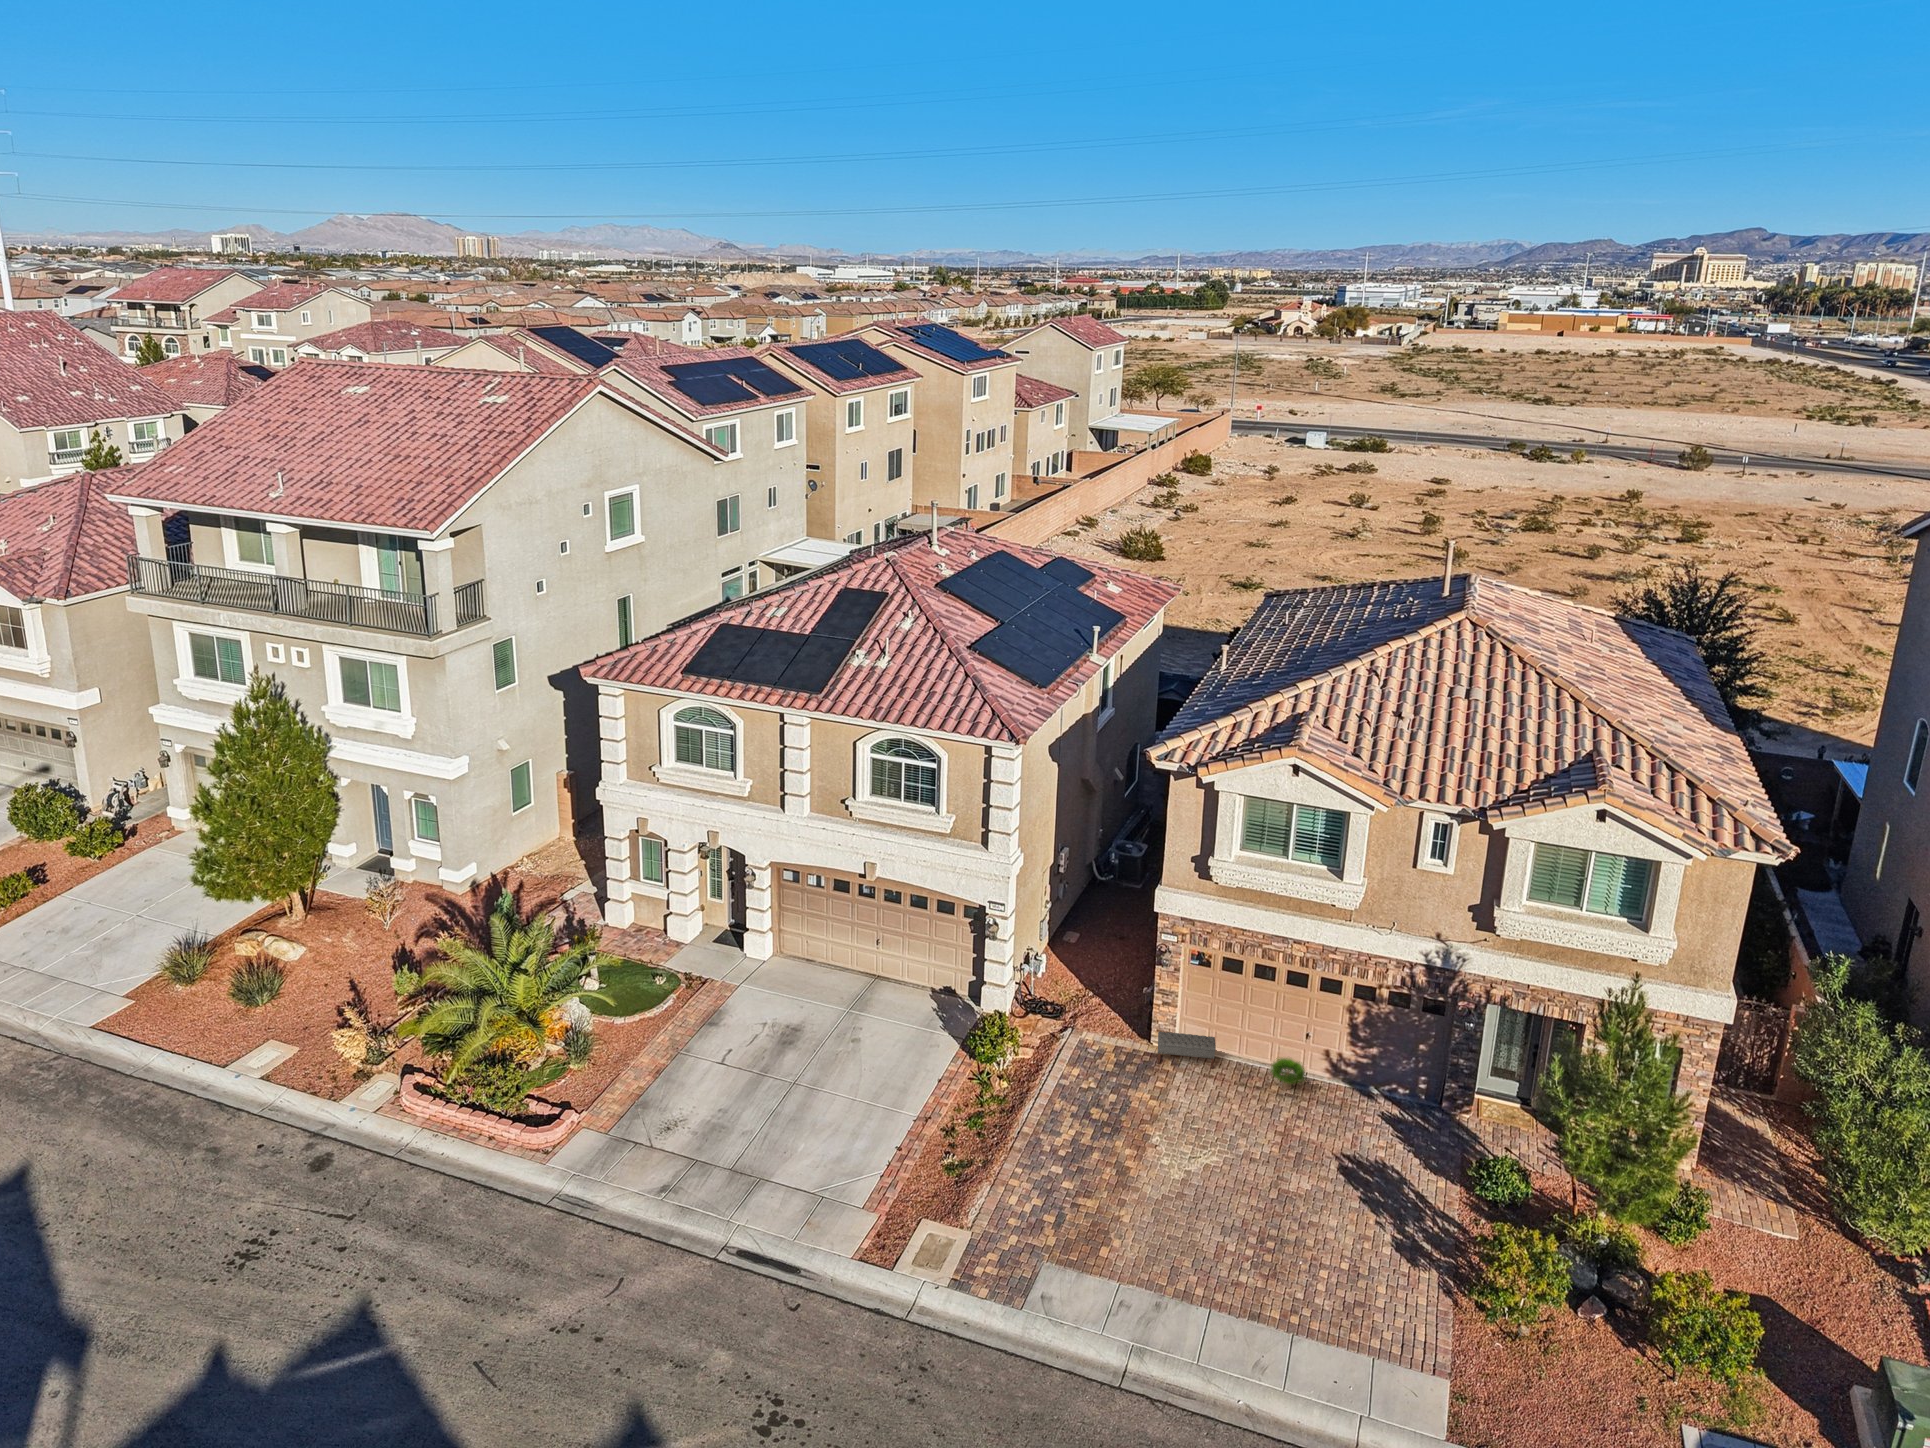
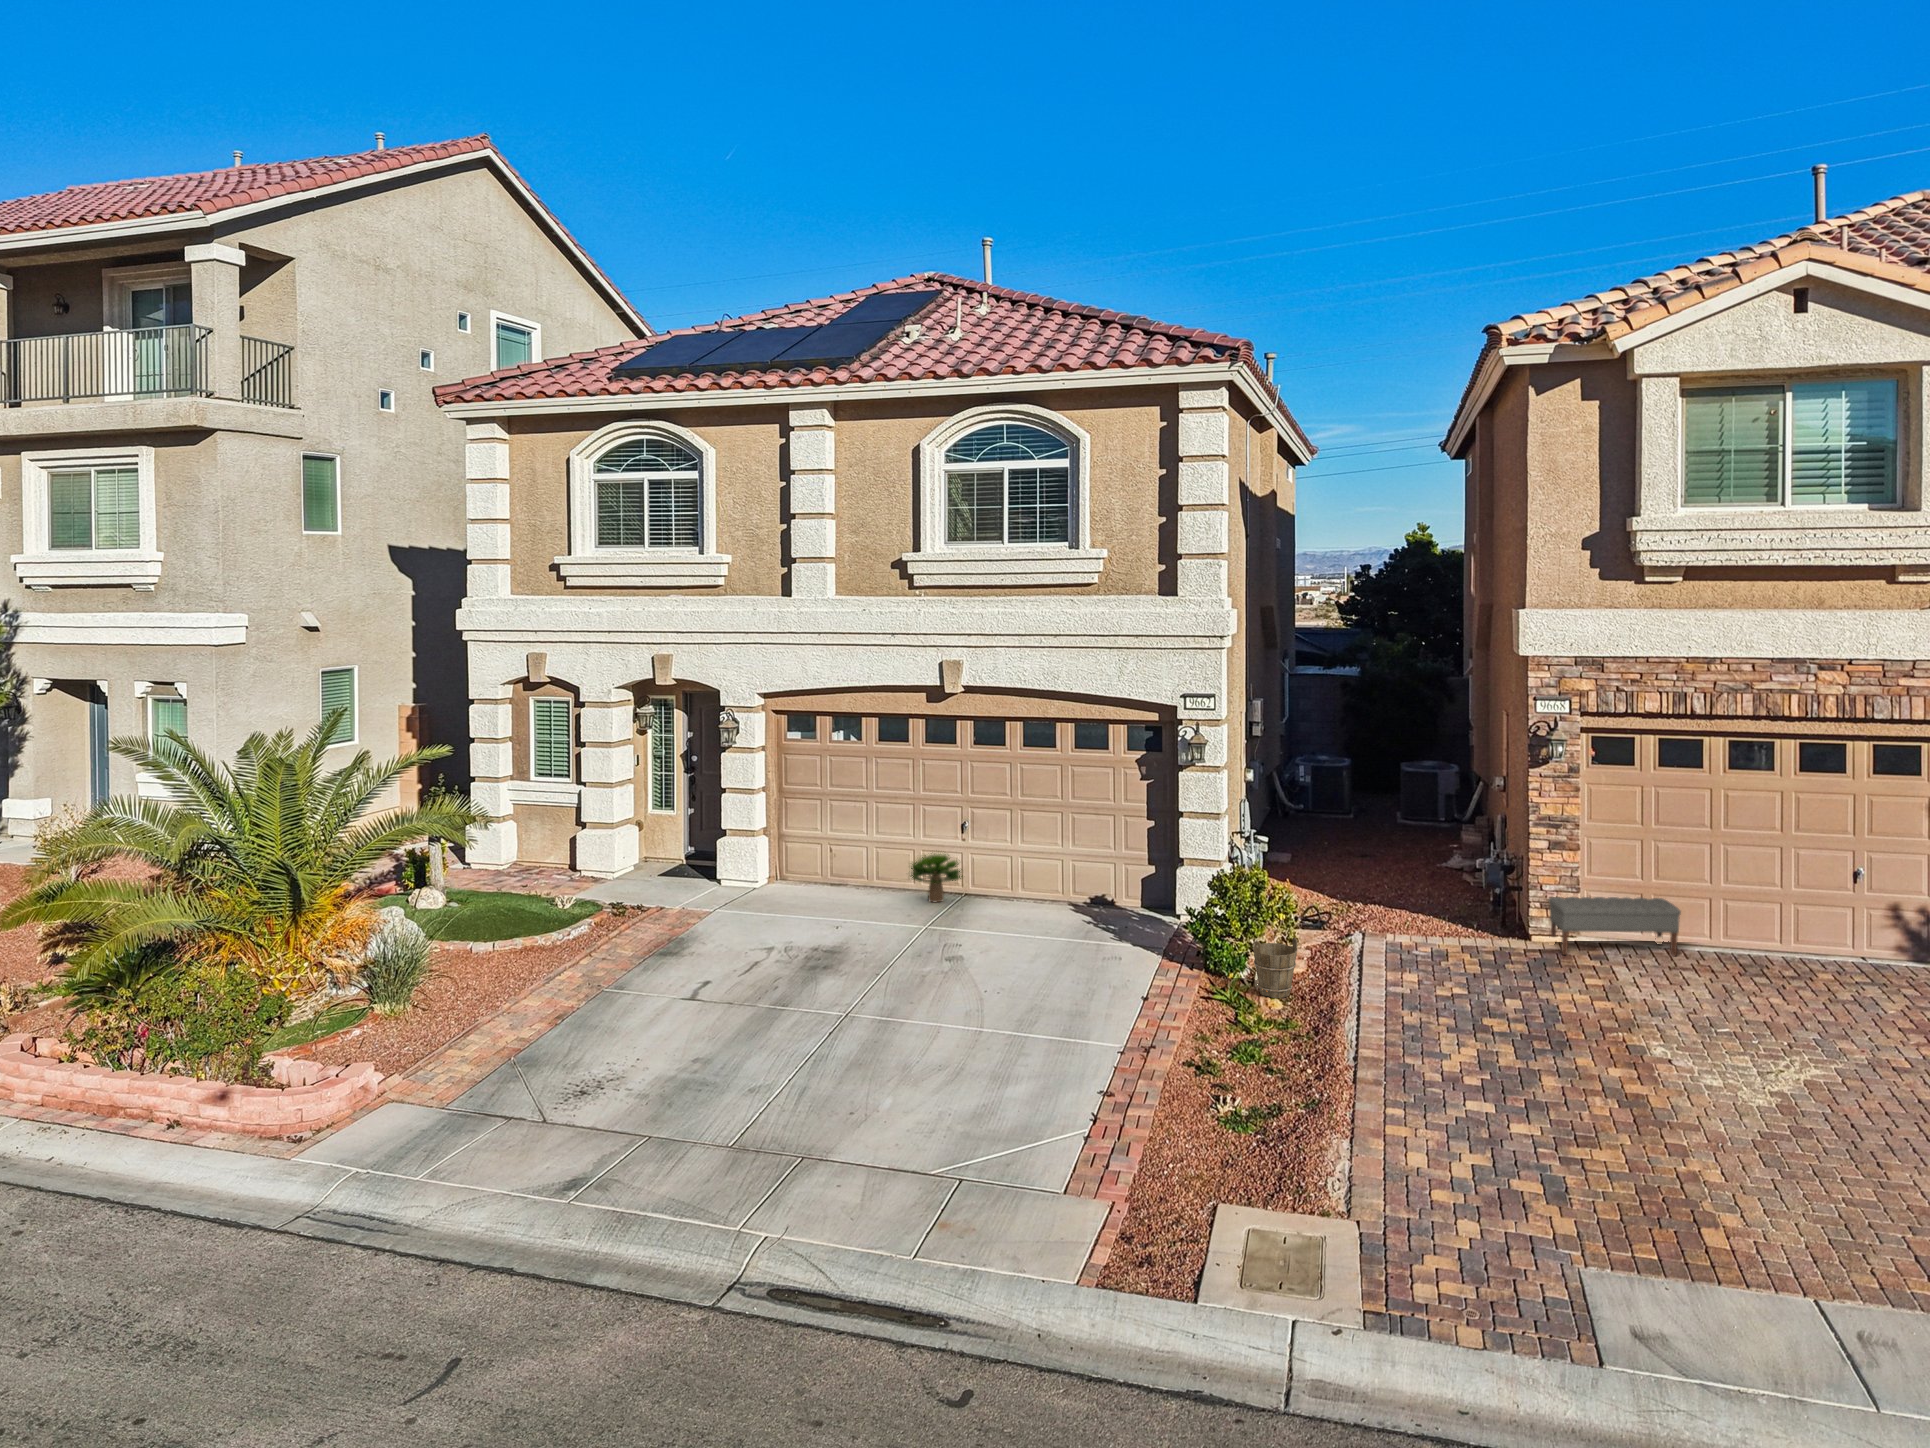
bucket: none [996,1055,1017,1084] -> present [1253,938,1297,998]
potted plant: present [1271,1058,1306,1090] -> present [910,854,963,902]

